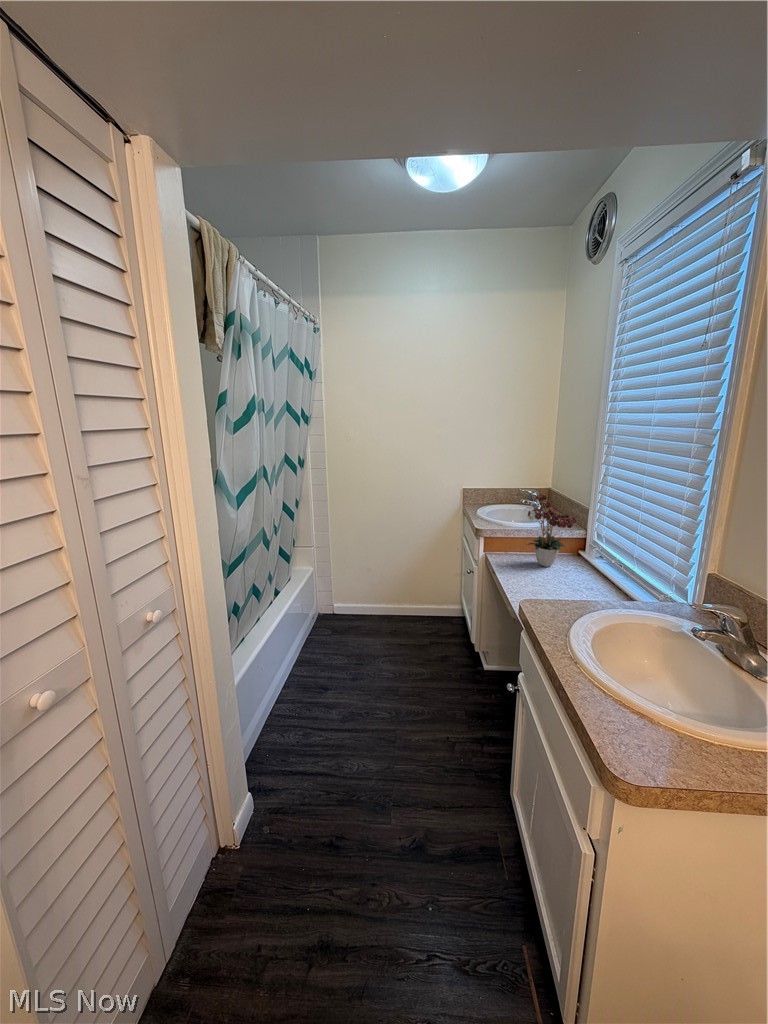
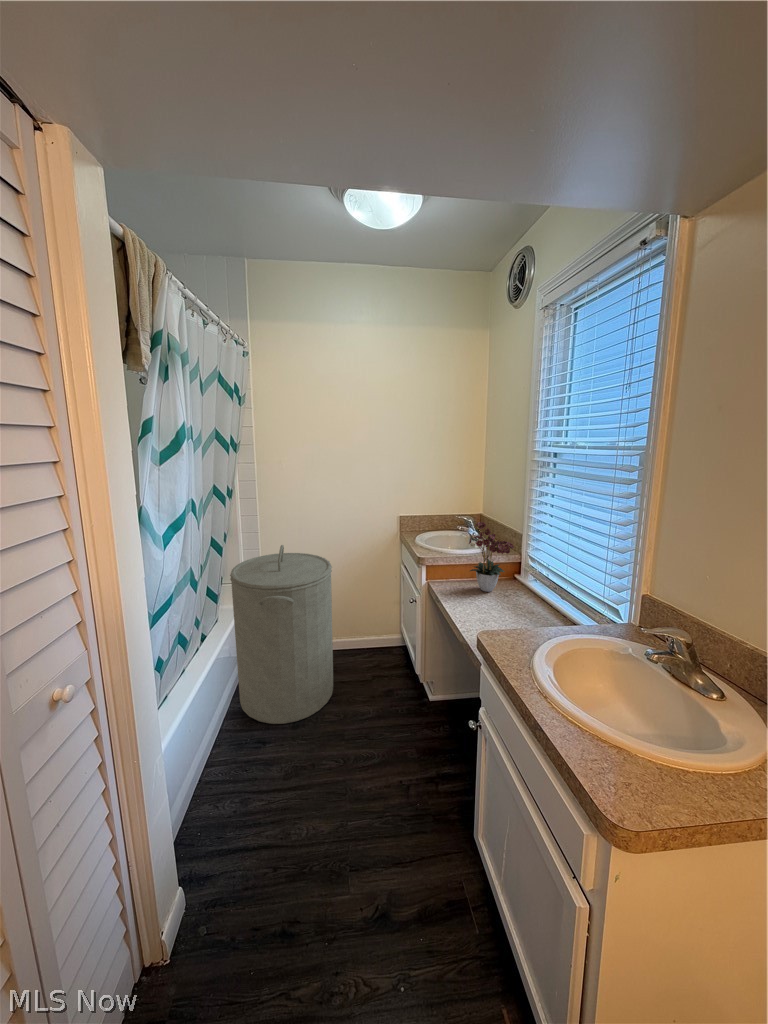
laundry hamper: none [298,512,391,677] -> present [230,545,333,724]

